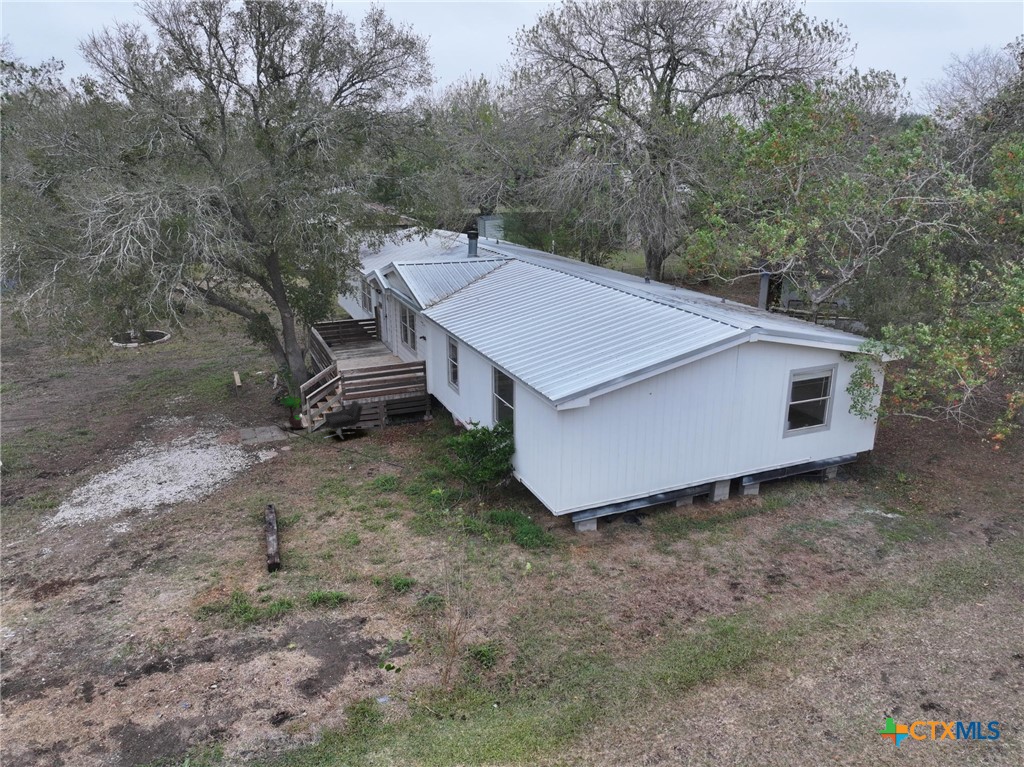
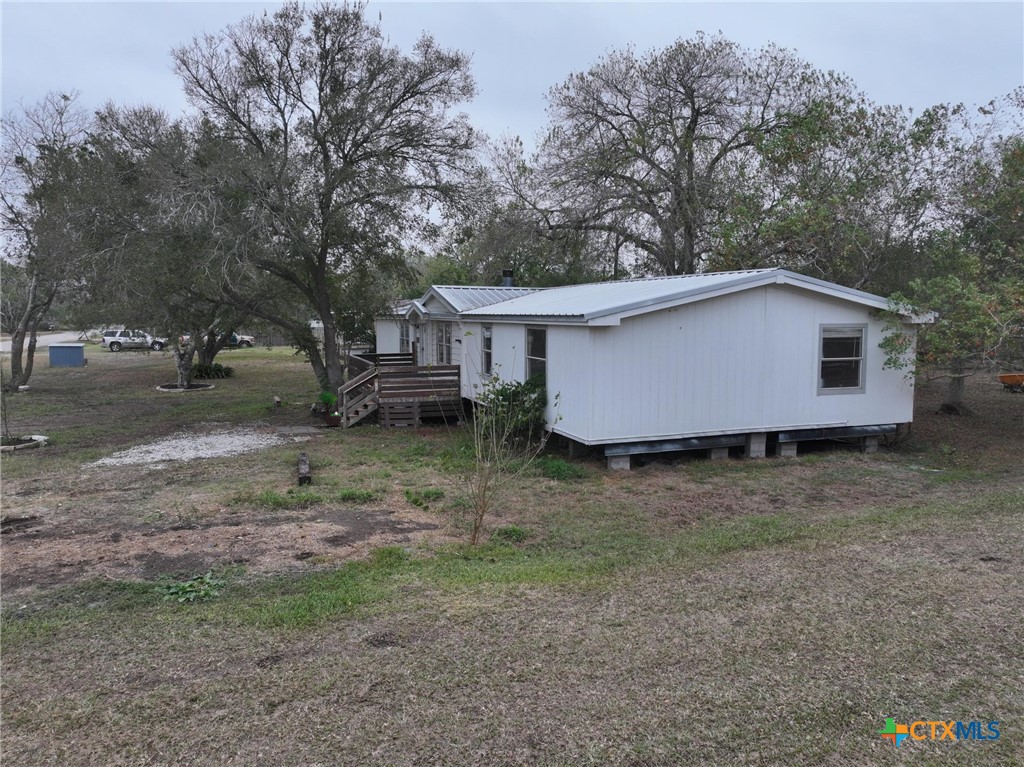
lounge chair: present [325,401,363,439] -> none [358,397,398,430]

